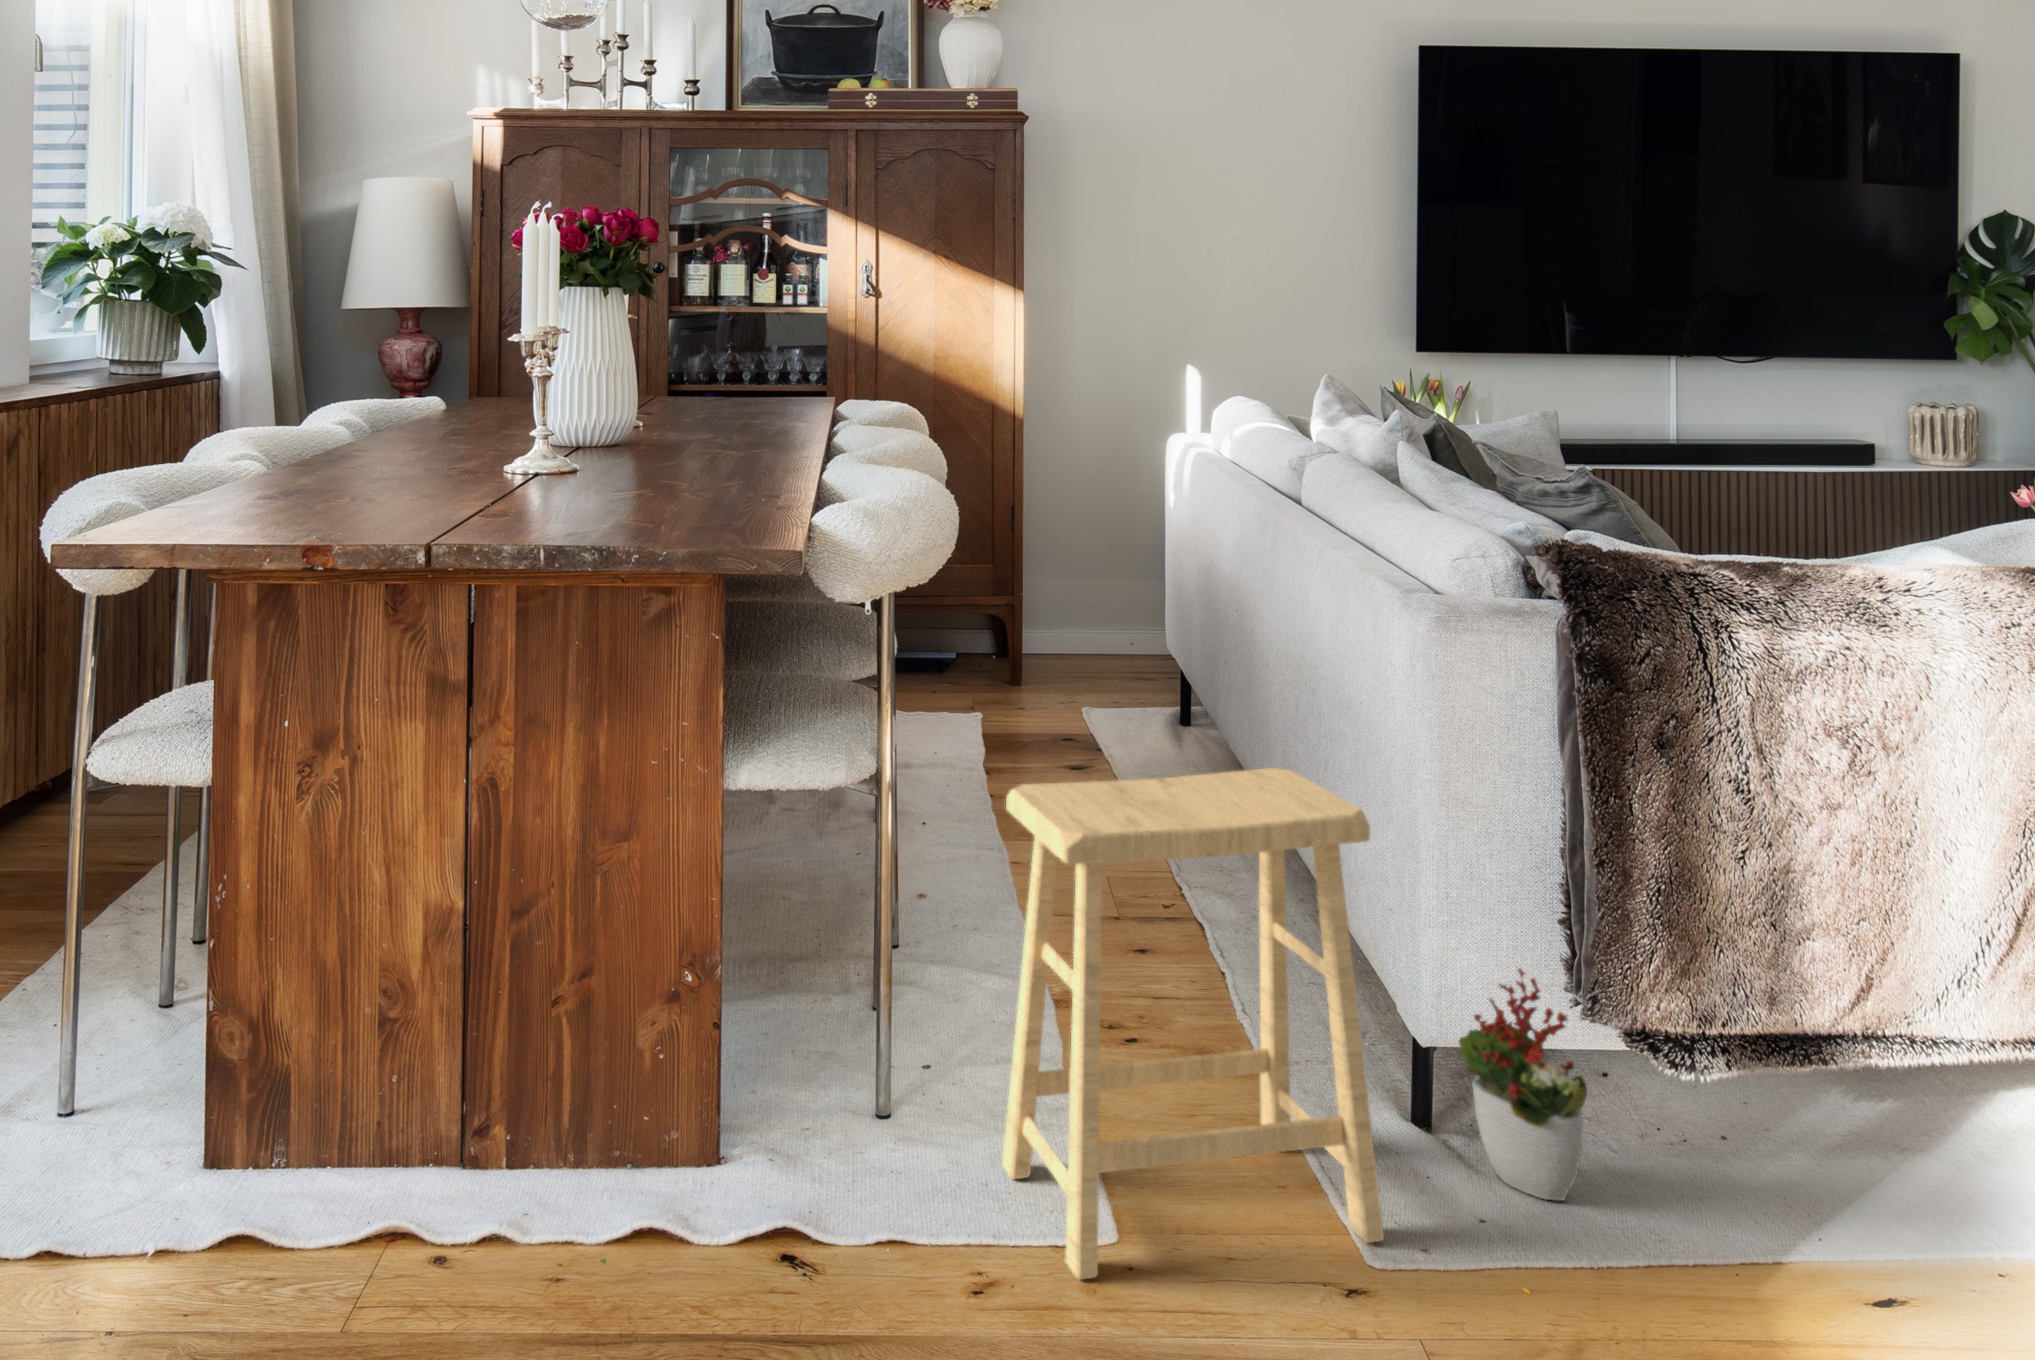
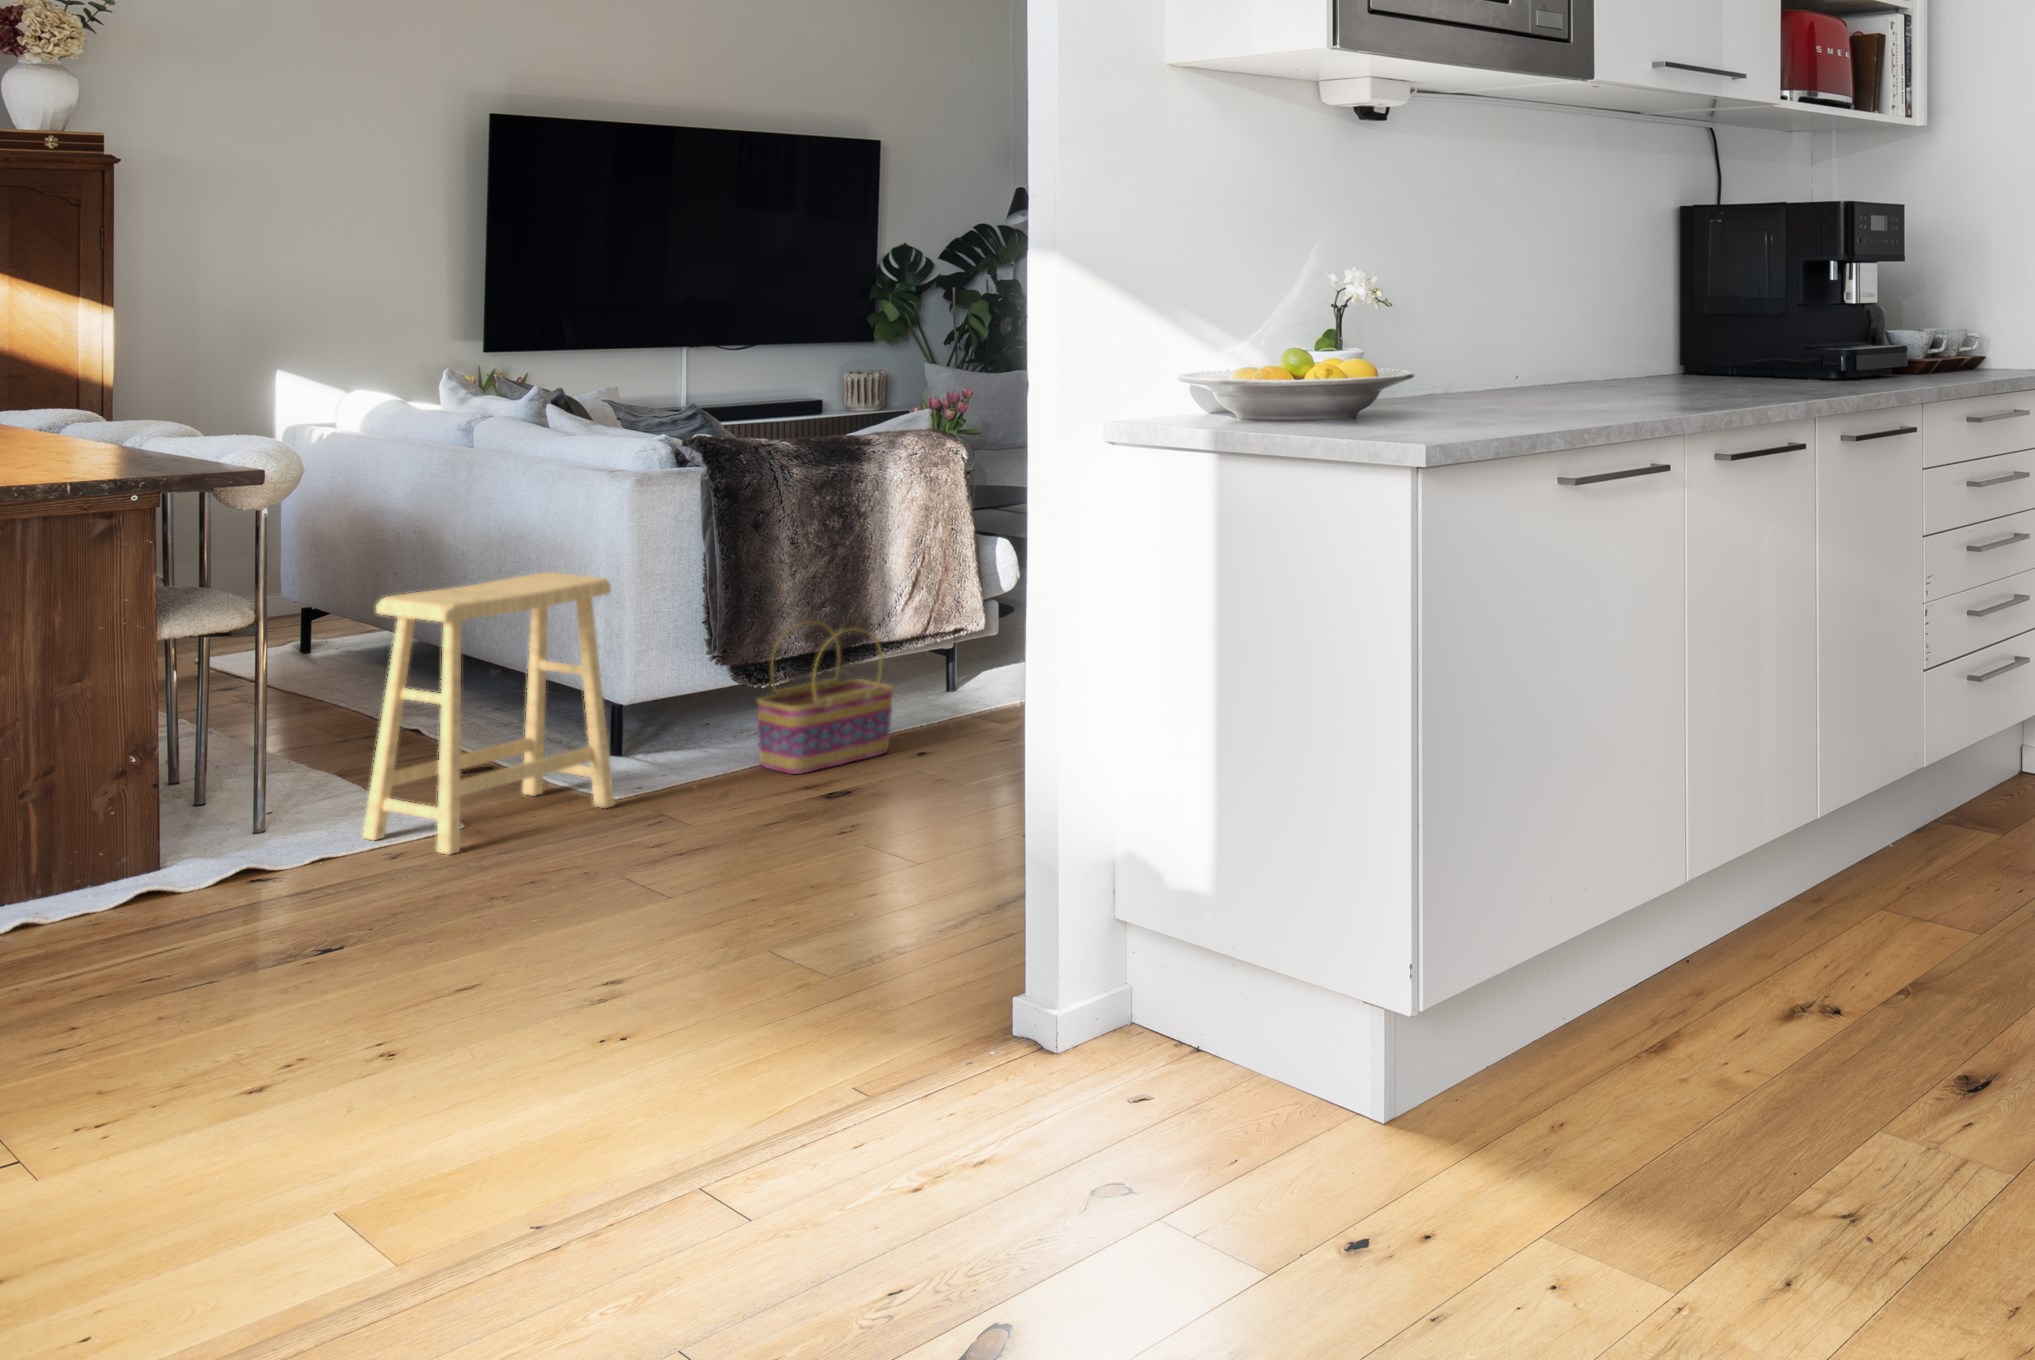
basket: none [1670,941,1979,1282] -> present [758,622,893,774]
decorative plant: present [1459,969,1587,1201] -> none [643,661,716,777]

